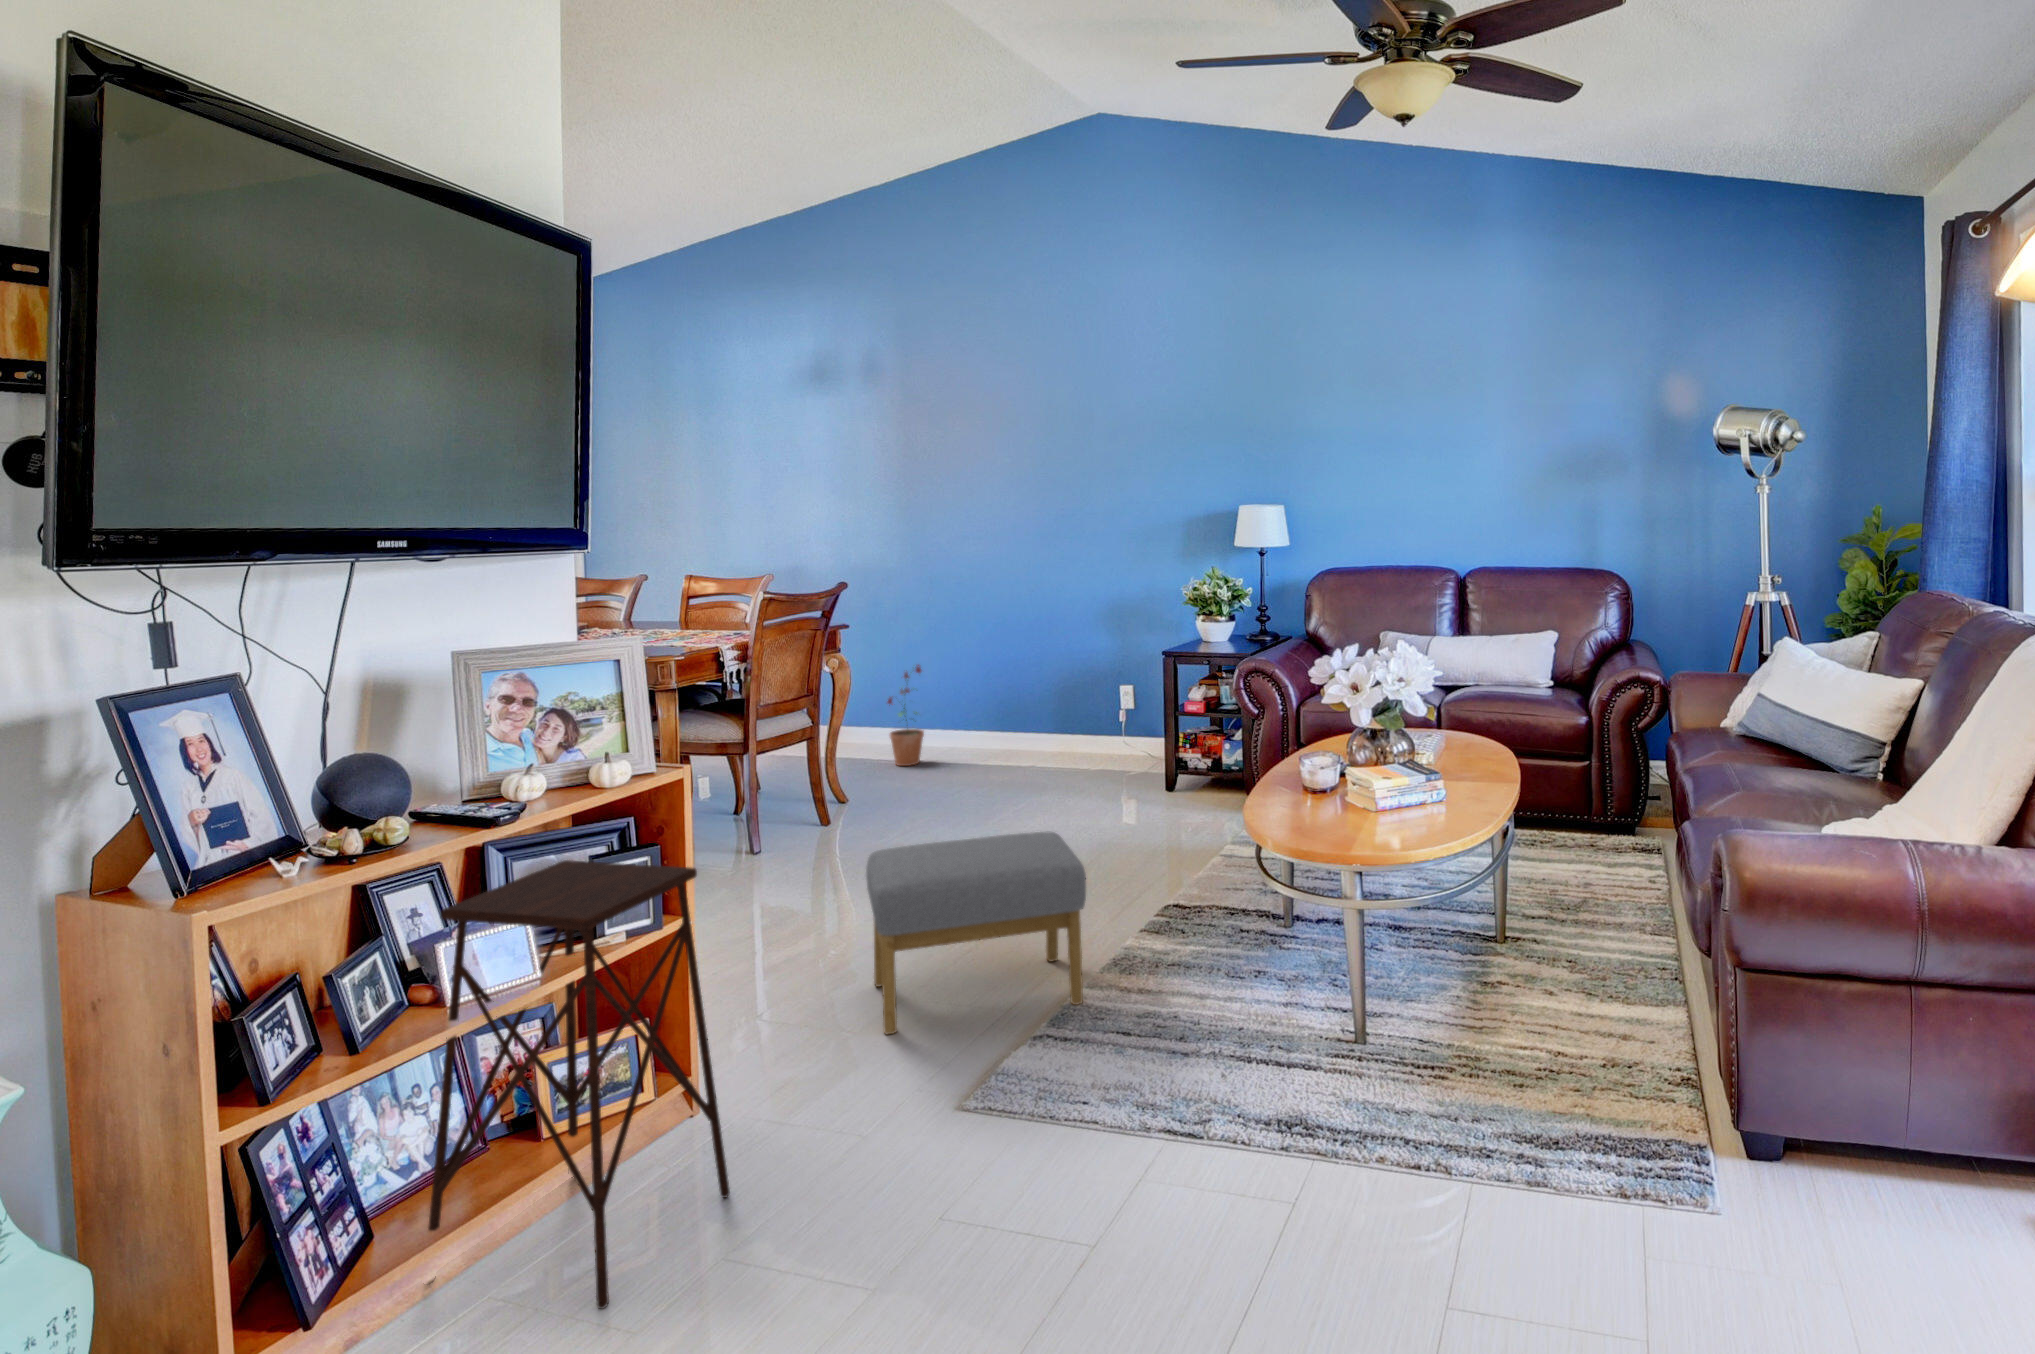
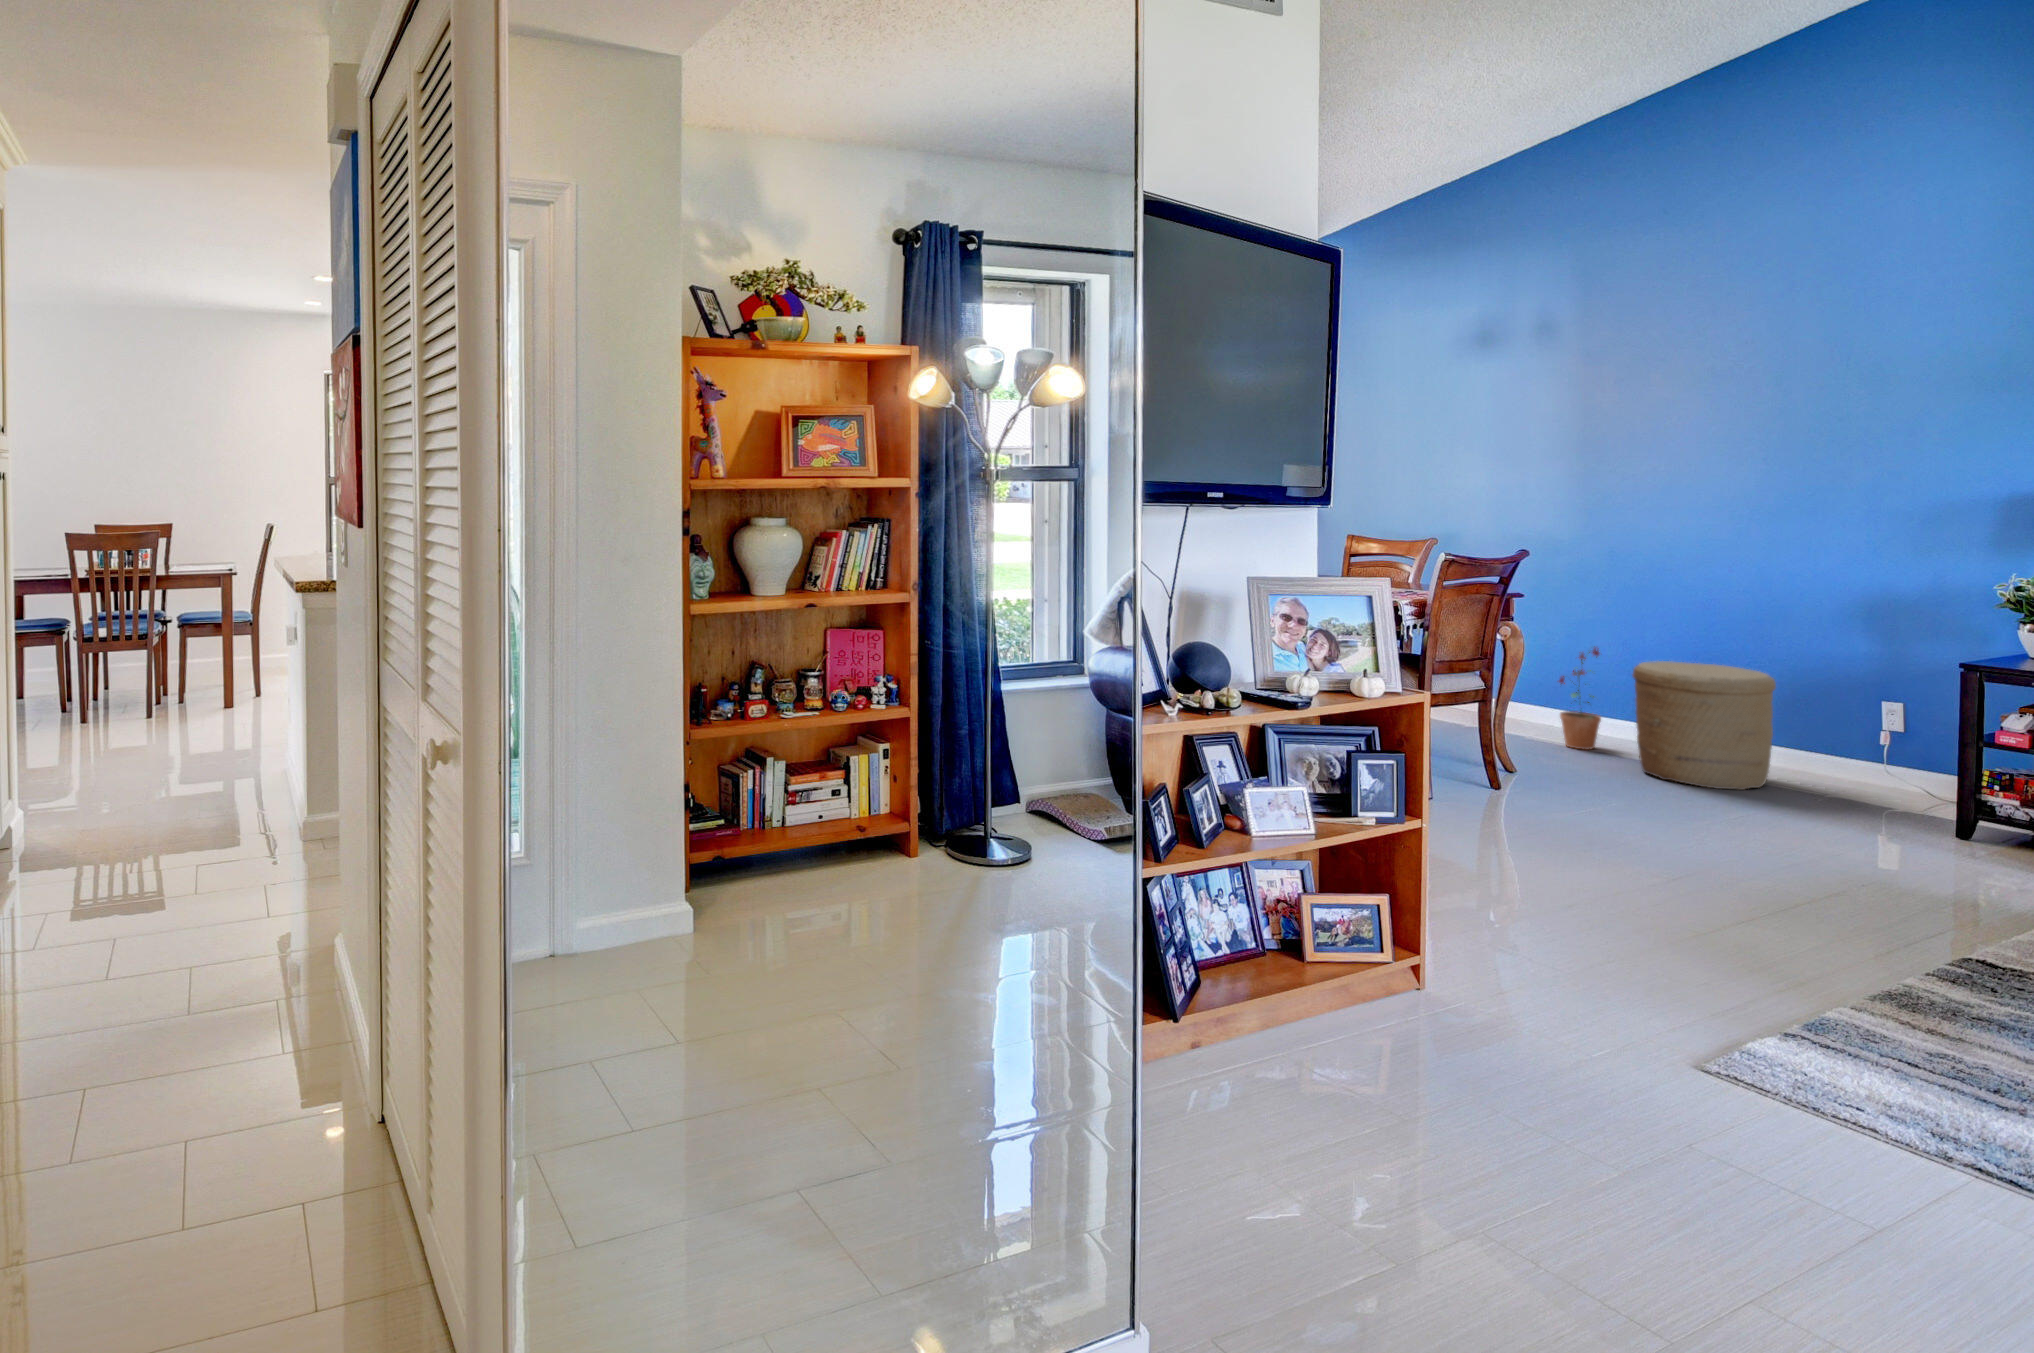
woven basket: none [945,670,1051,785] -> present [1632,661,1776,790]
footstool: present [866,832,1086,1034] -> none [1574,810,1857,1022]
side table: present [428,860,730,1309] -> none [1230,750,1464,1098]

